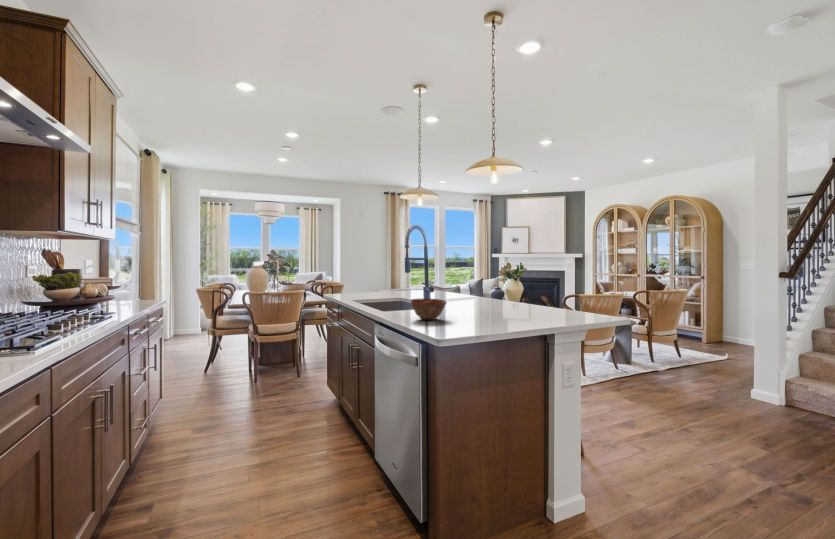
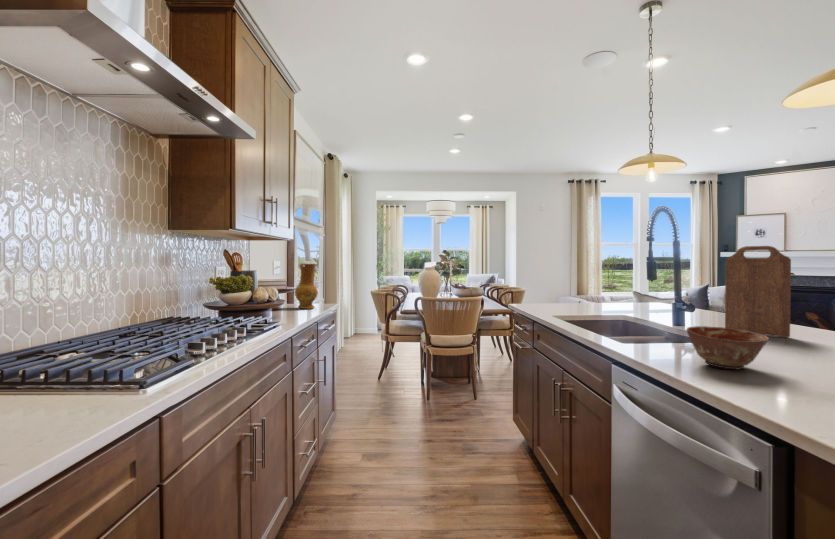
cutting board: none [449,252,478,306] -> present [725,246,791,338]
ceramic jug: none [123,262,147,303] -> present [295,264,318,309]

